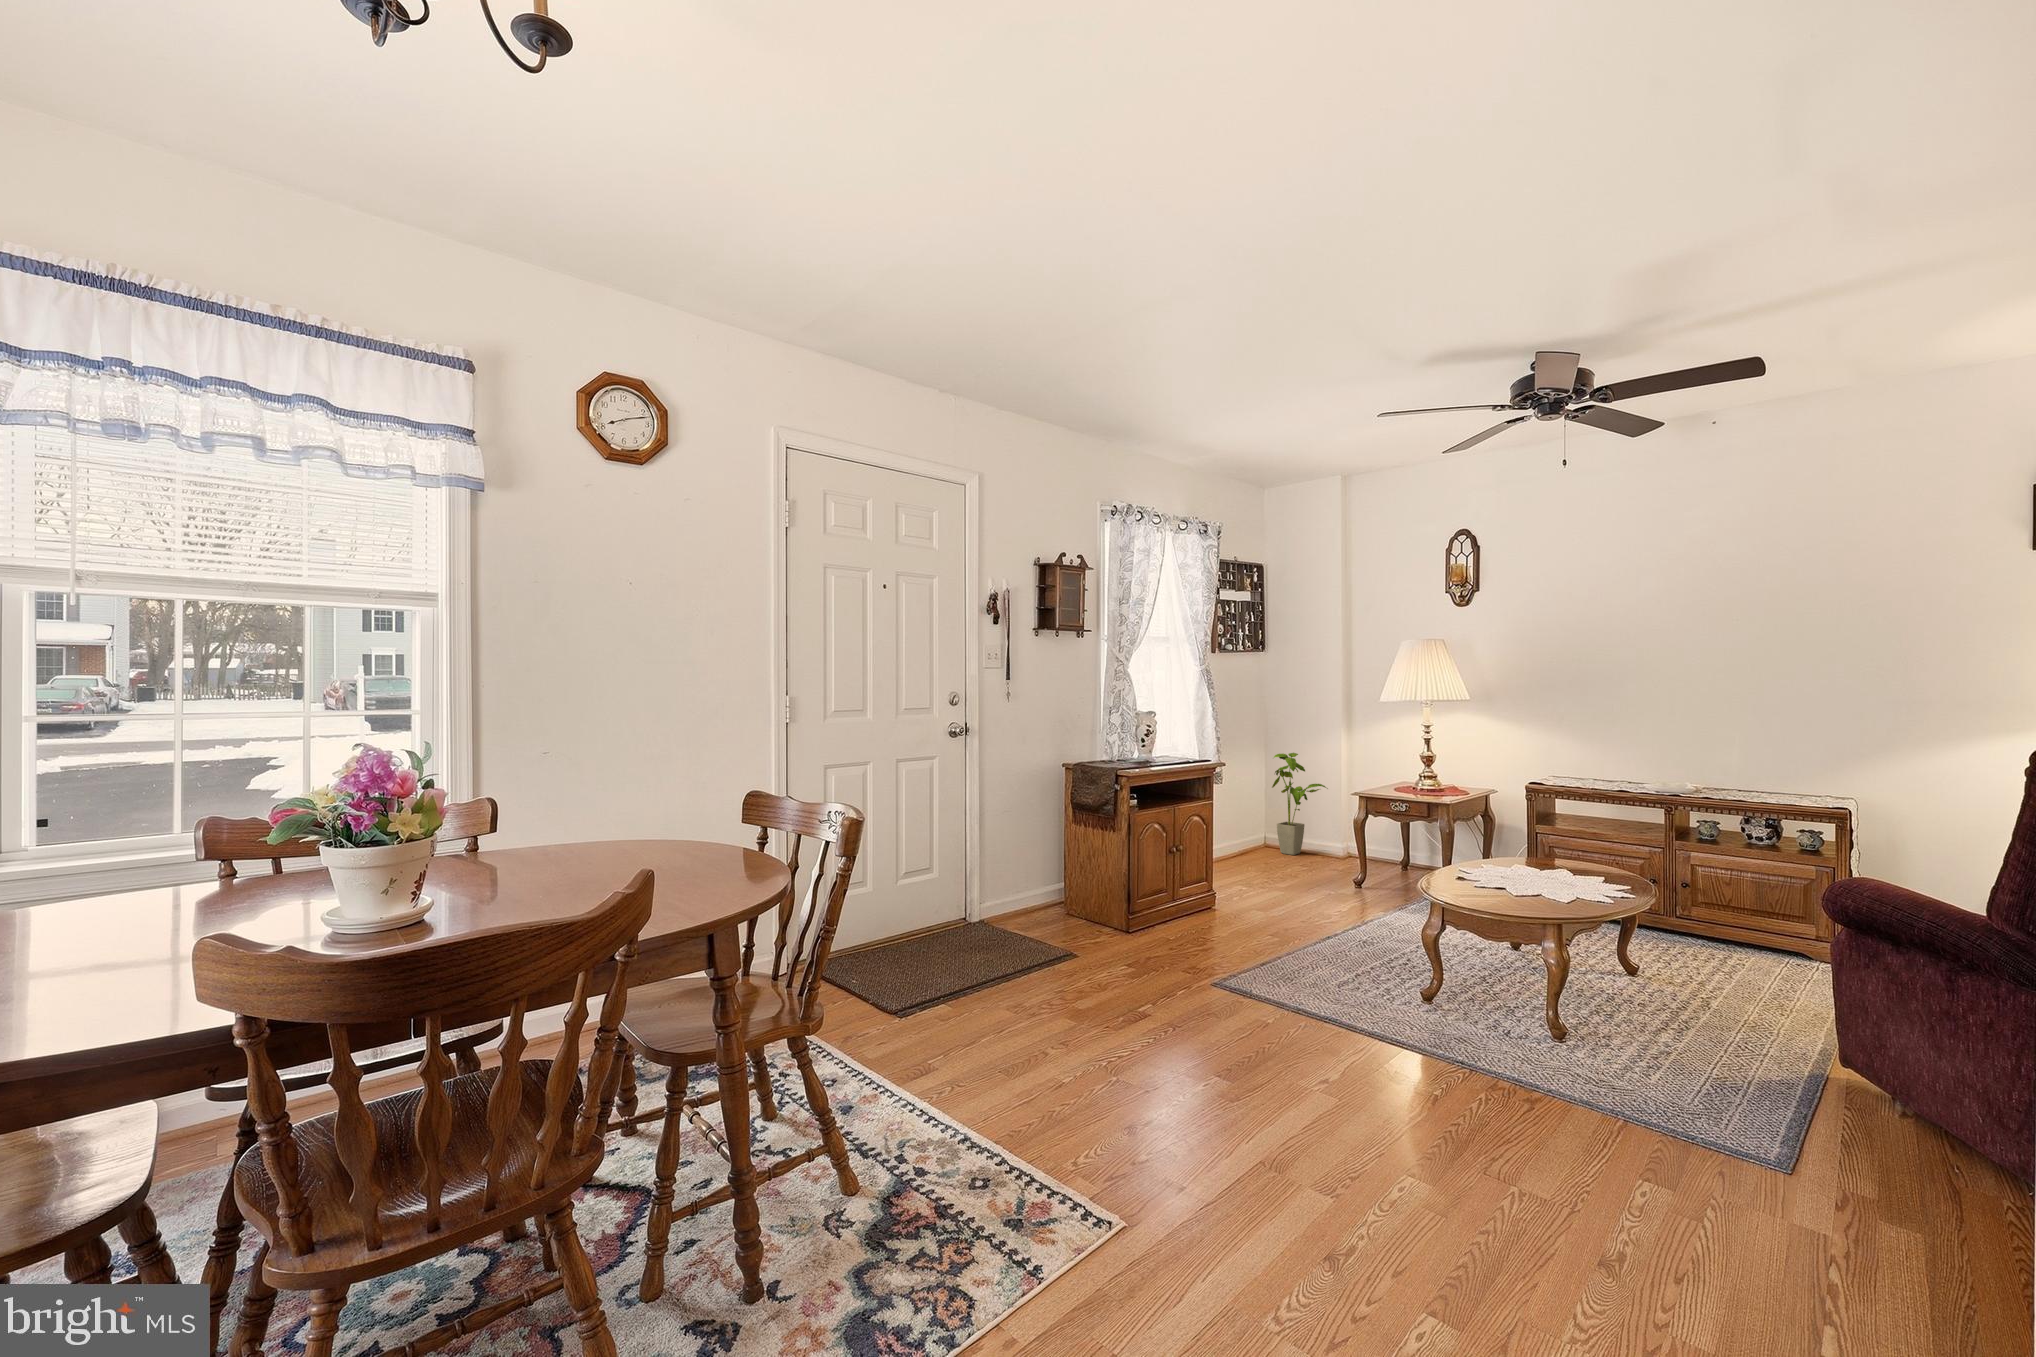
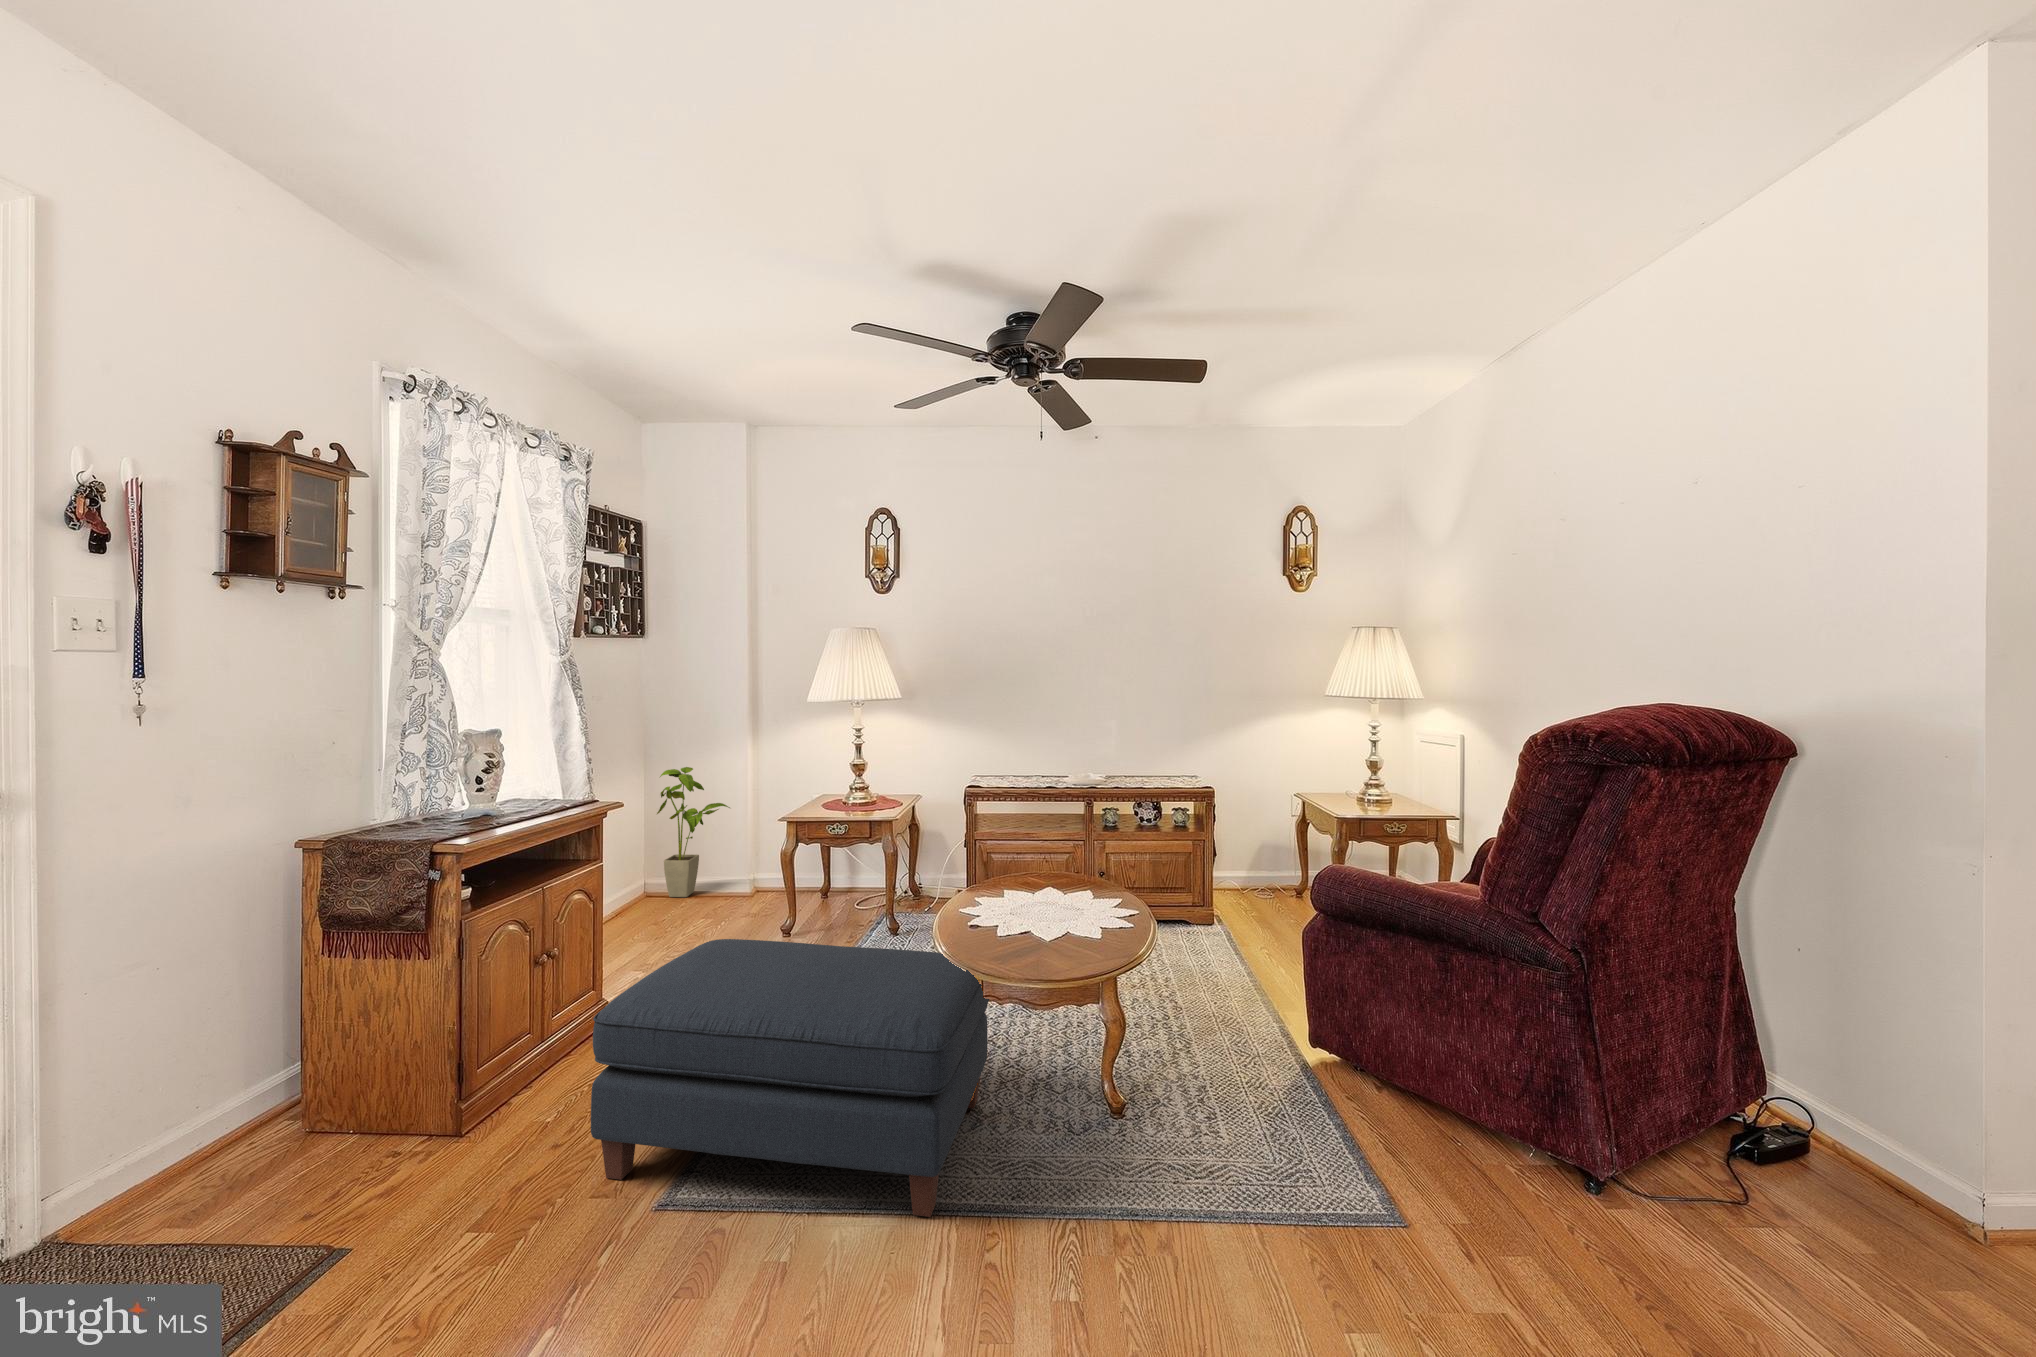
ottoman: none [1182,851,1444,1023] -> present [591,939,989,1217]

